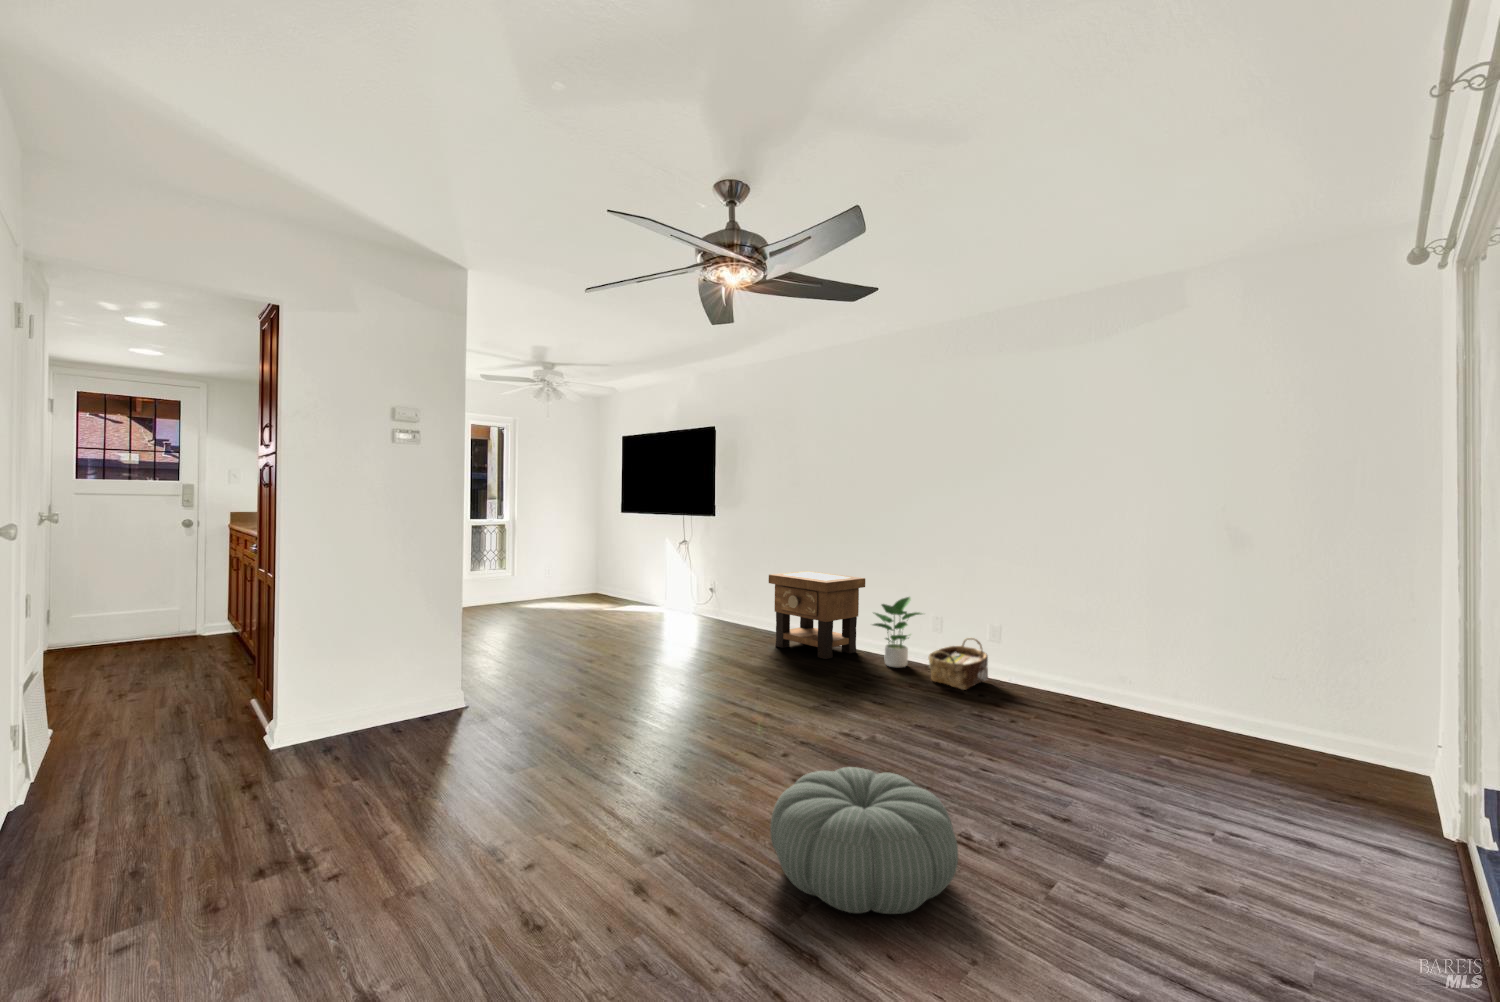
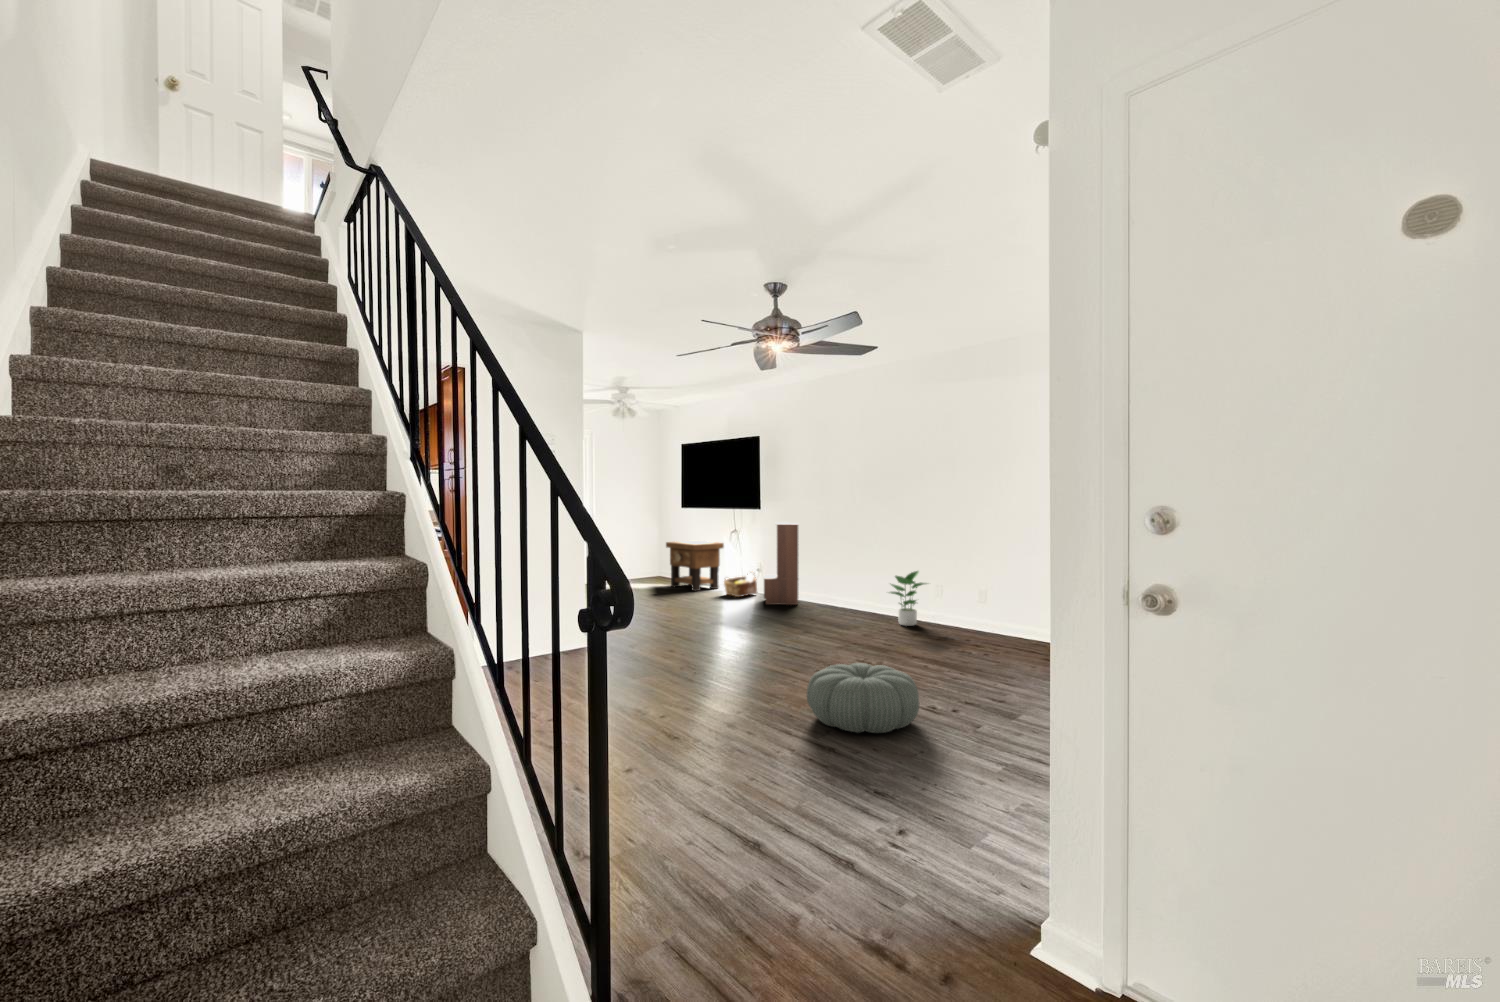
bookshelf: none [716,532,760,633] -> present [764,522,798,605]
side table: present [769,571,865,659] -> present [666,541,724,591]
woven basket: present [929,638,988,690] -> present [724,571,757,597]

